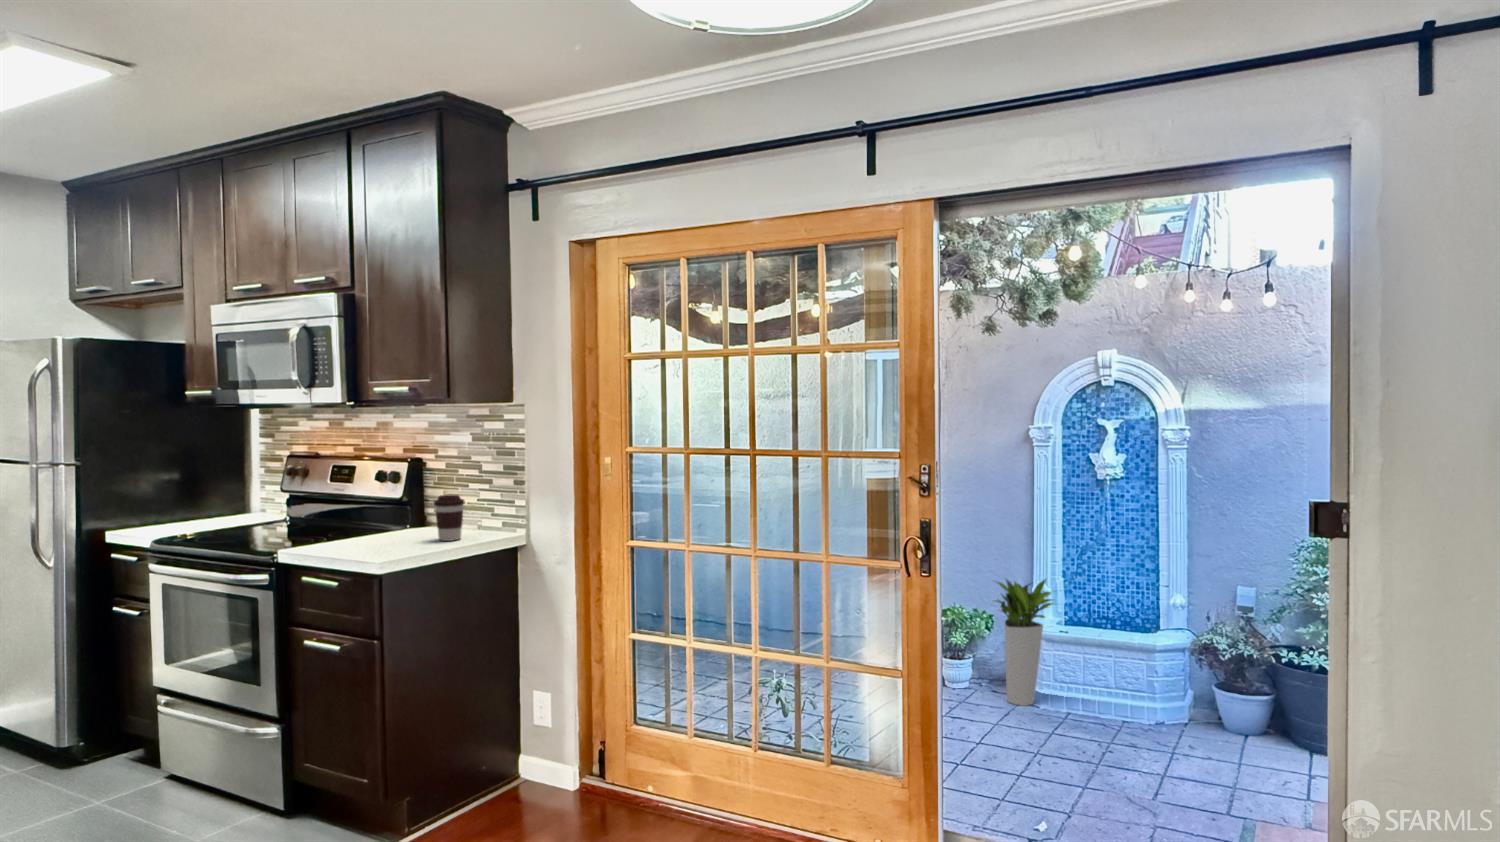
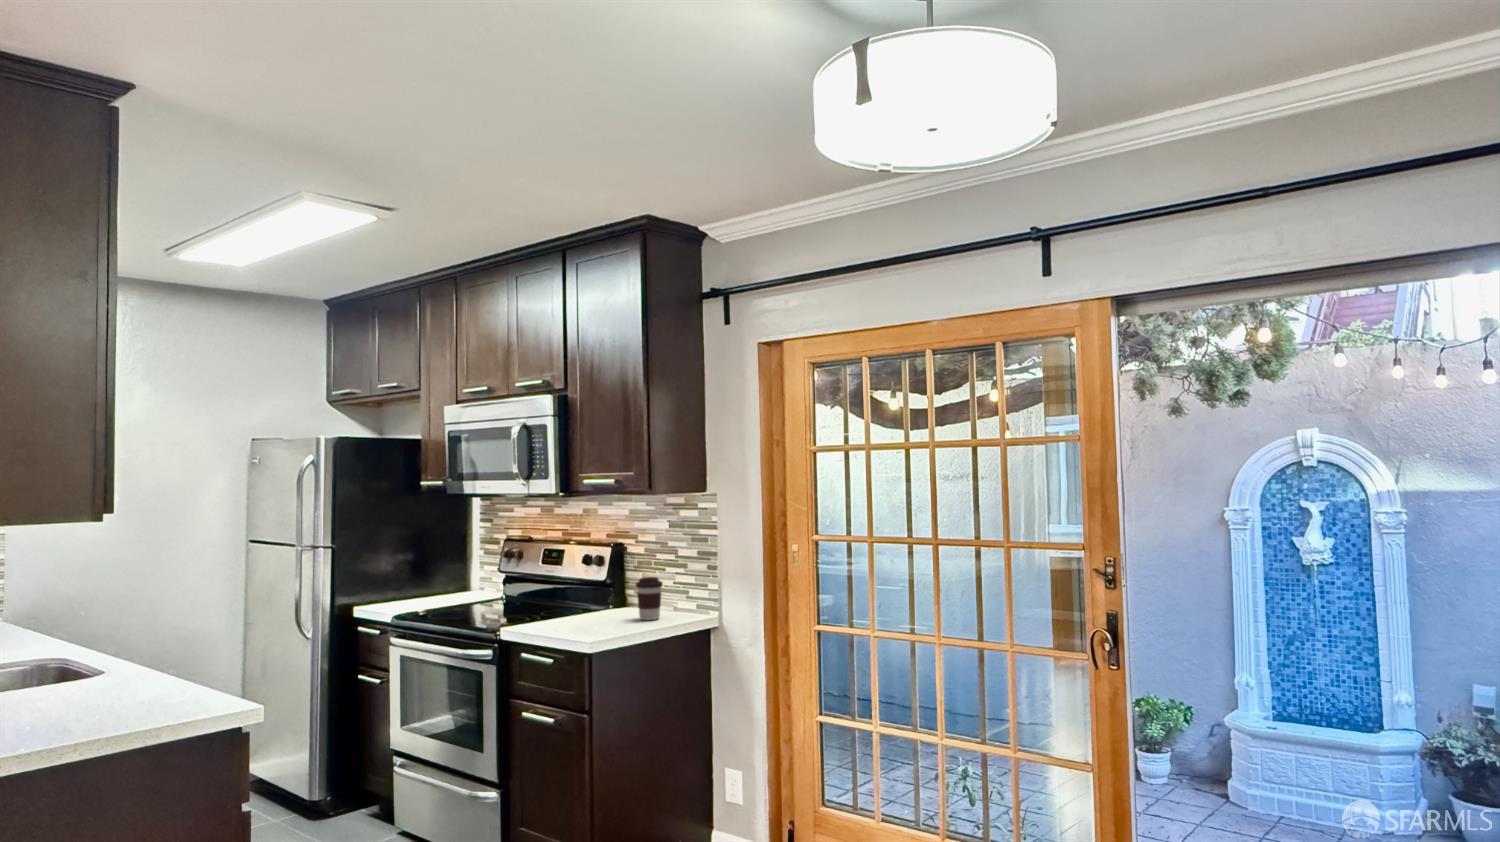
planter: present [996,579,1053,706] -> none [1187,668,1262,809]

